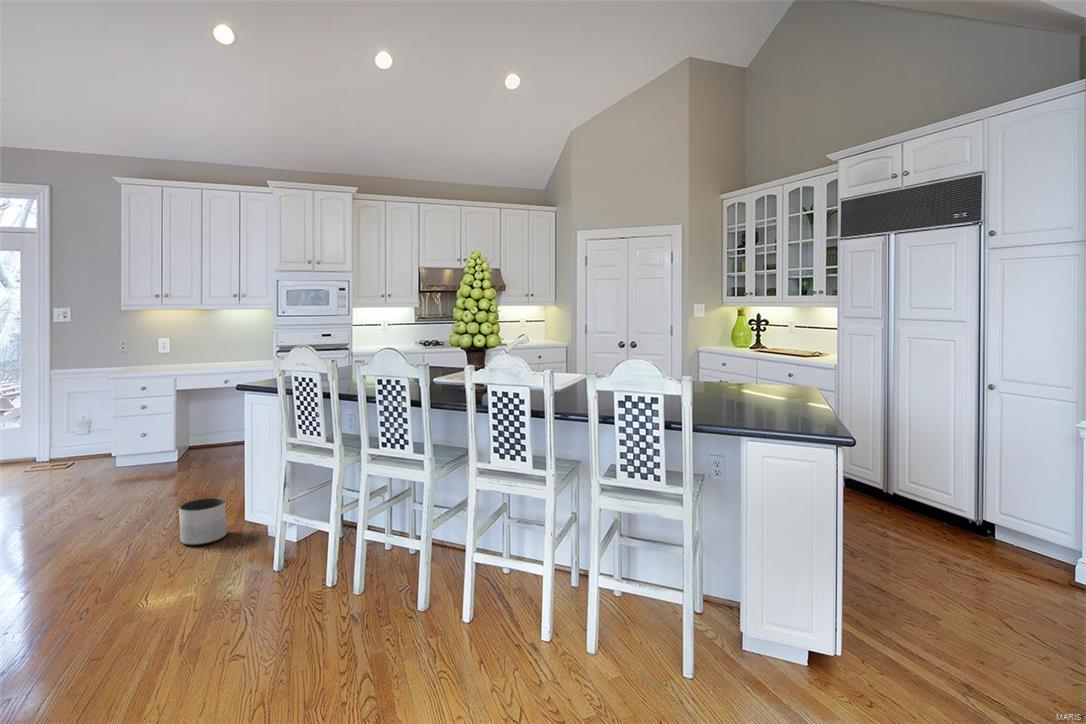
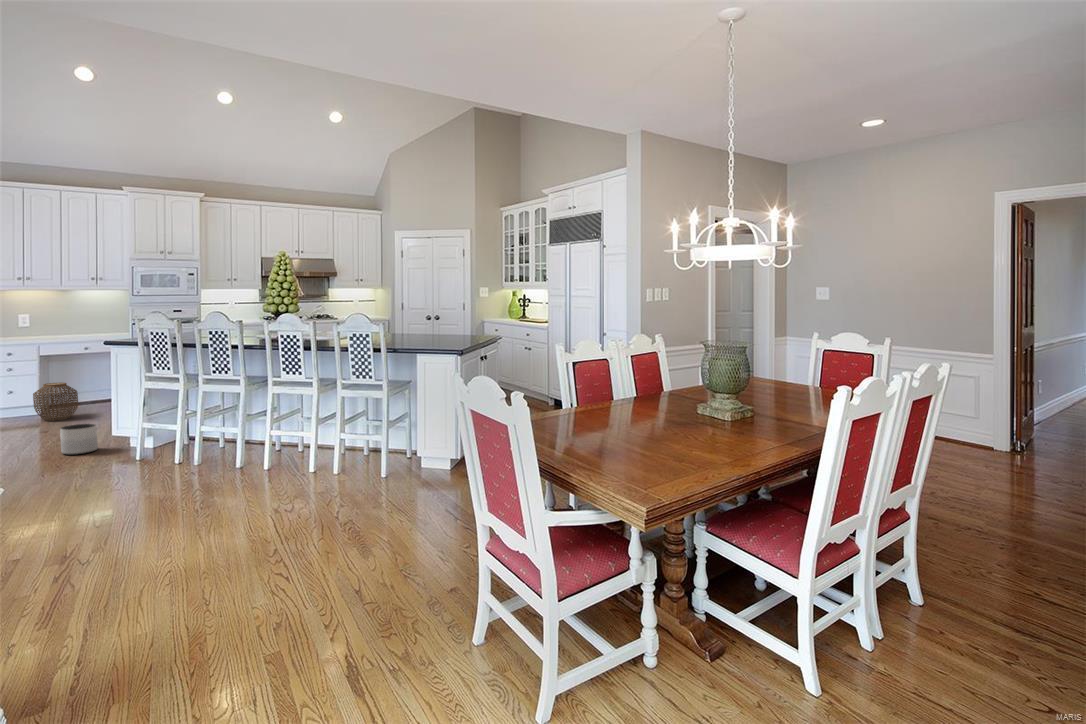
woven basket: none [165,424,215,472] -> present [33,383,78,421]

